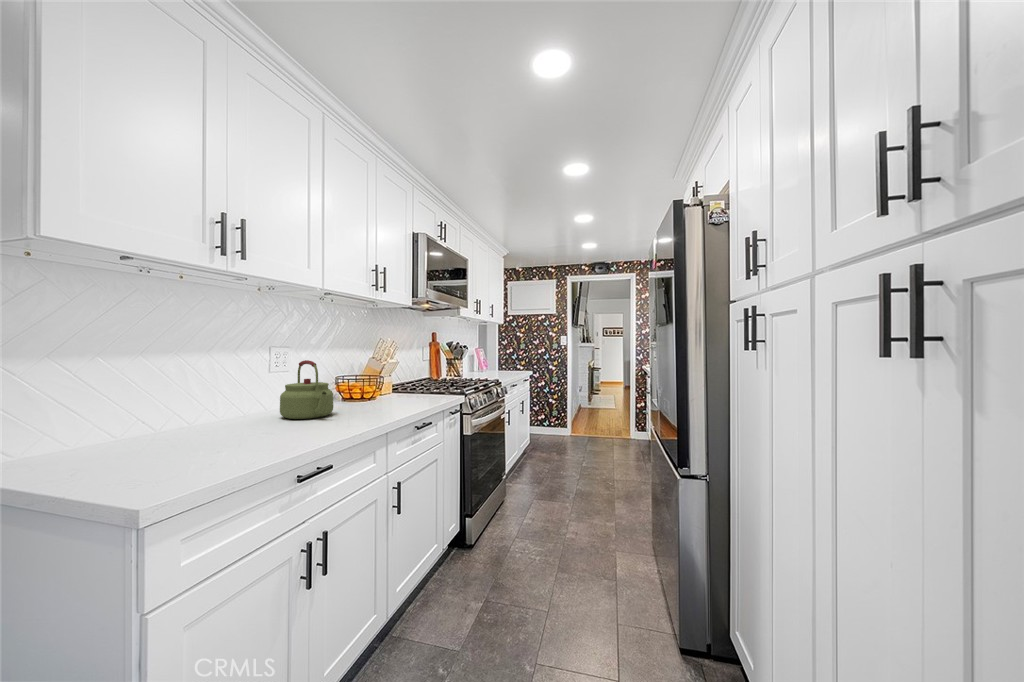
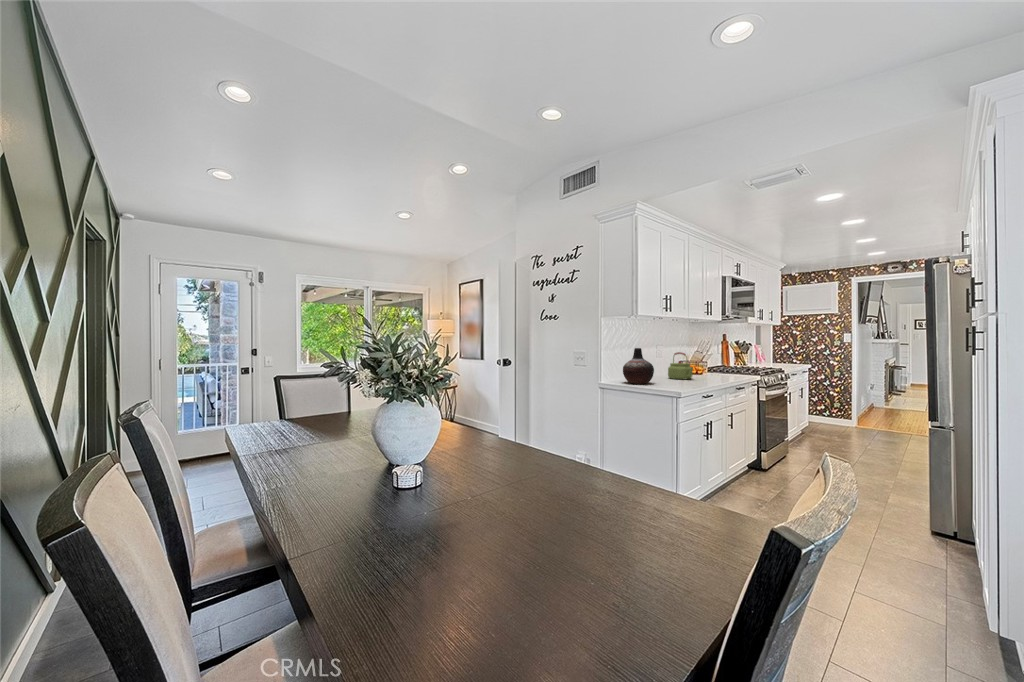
vase: none [67,351,187,457] -> present [623,348,654,384]

